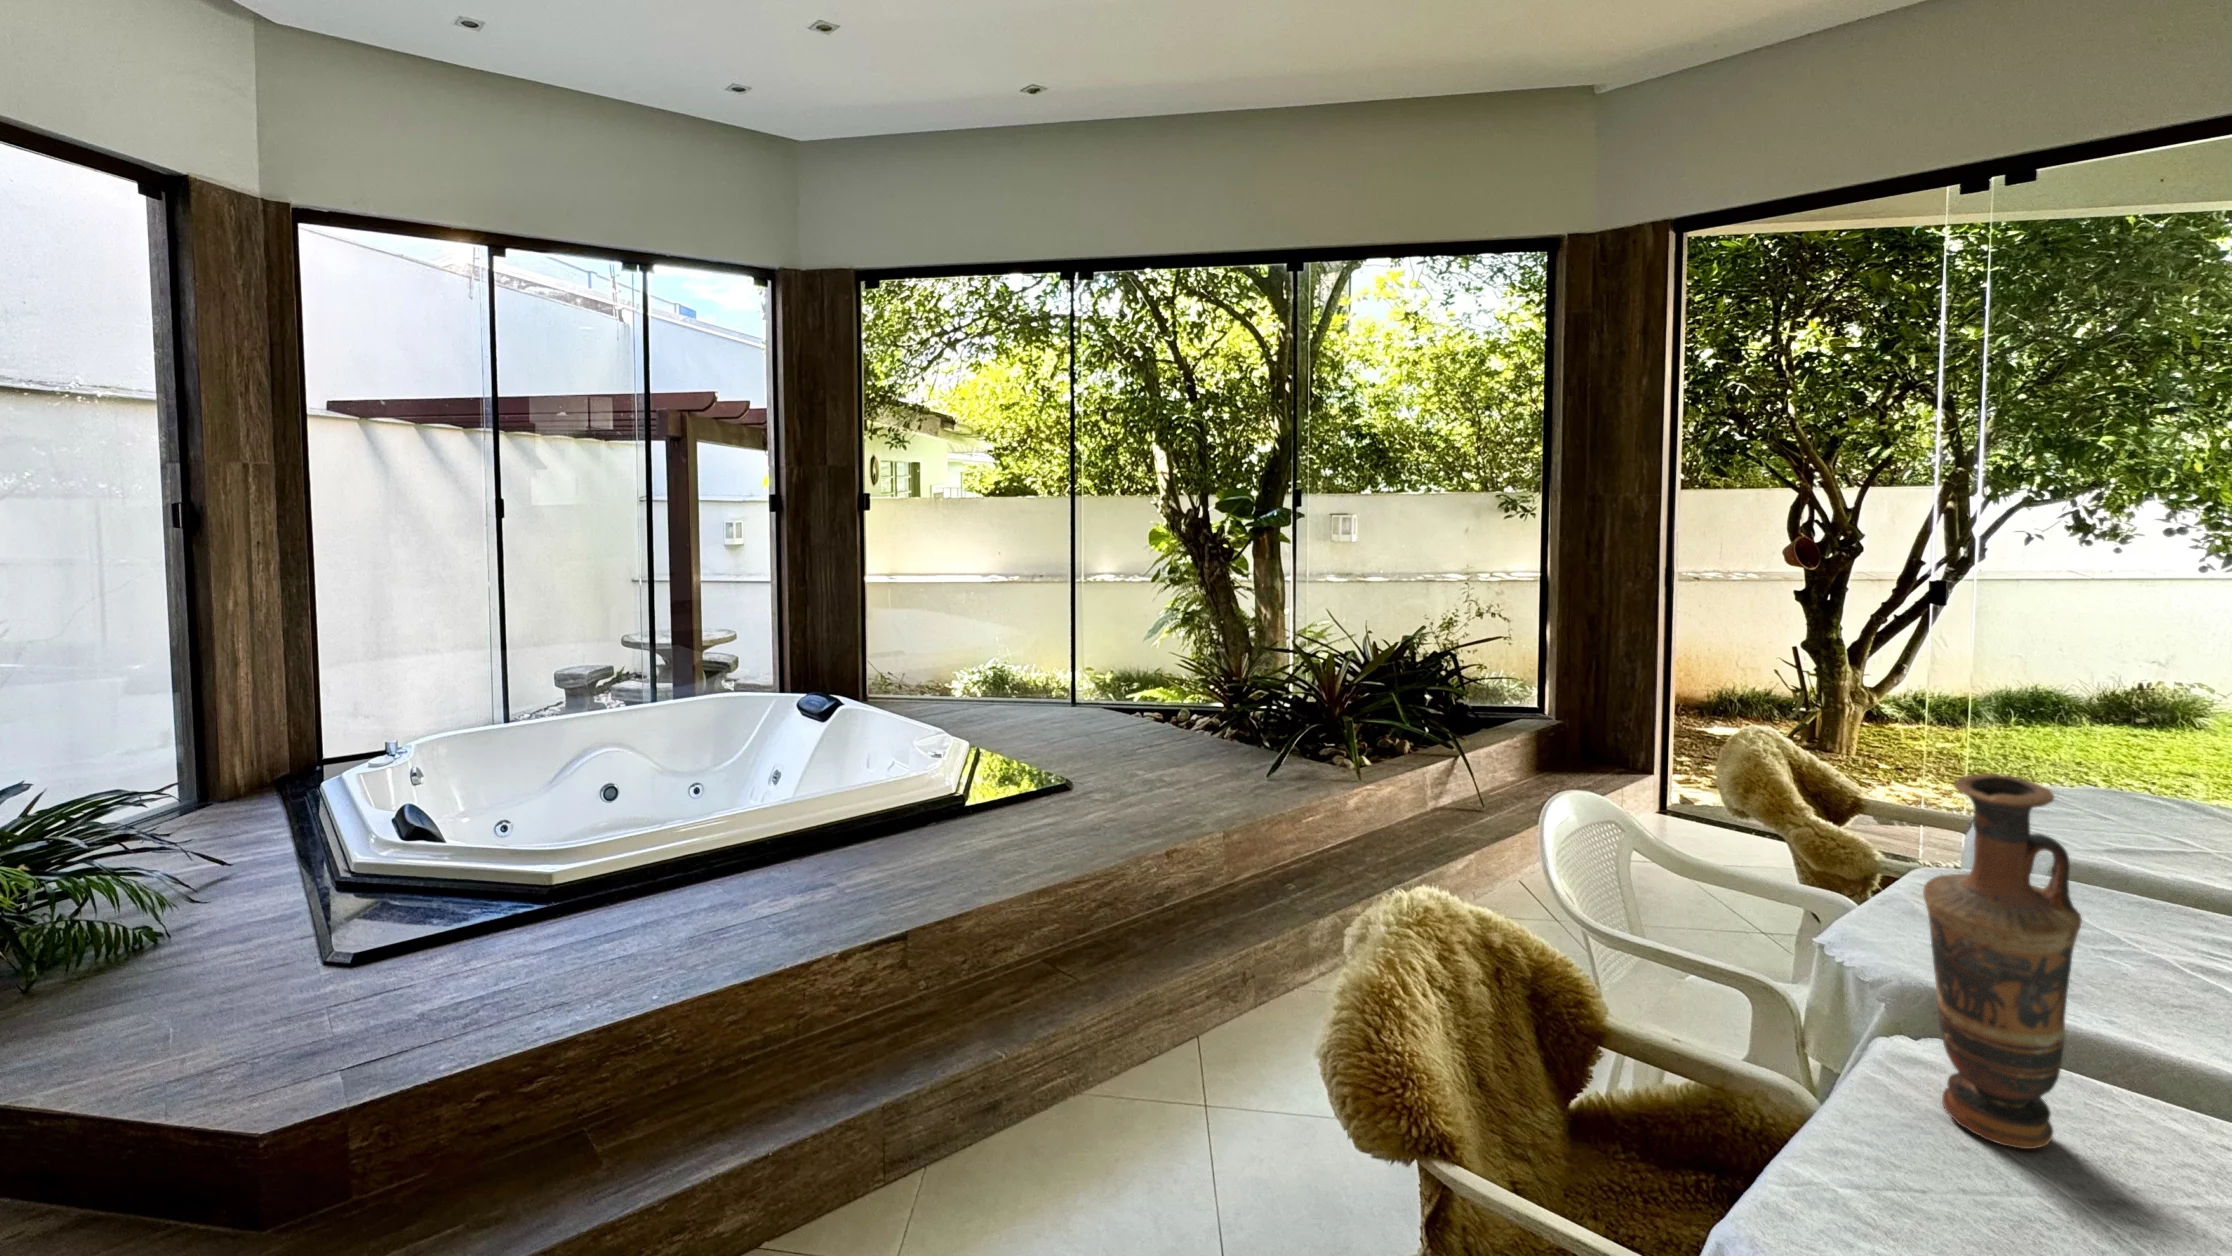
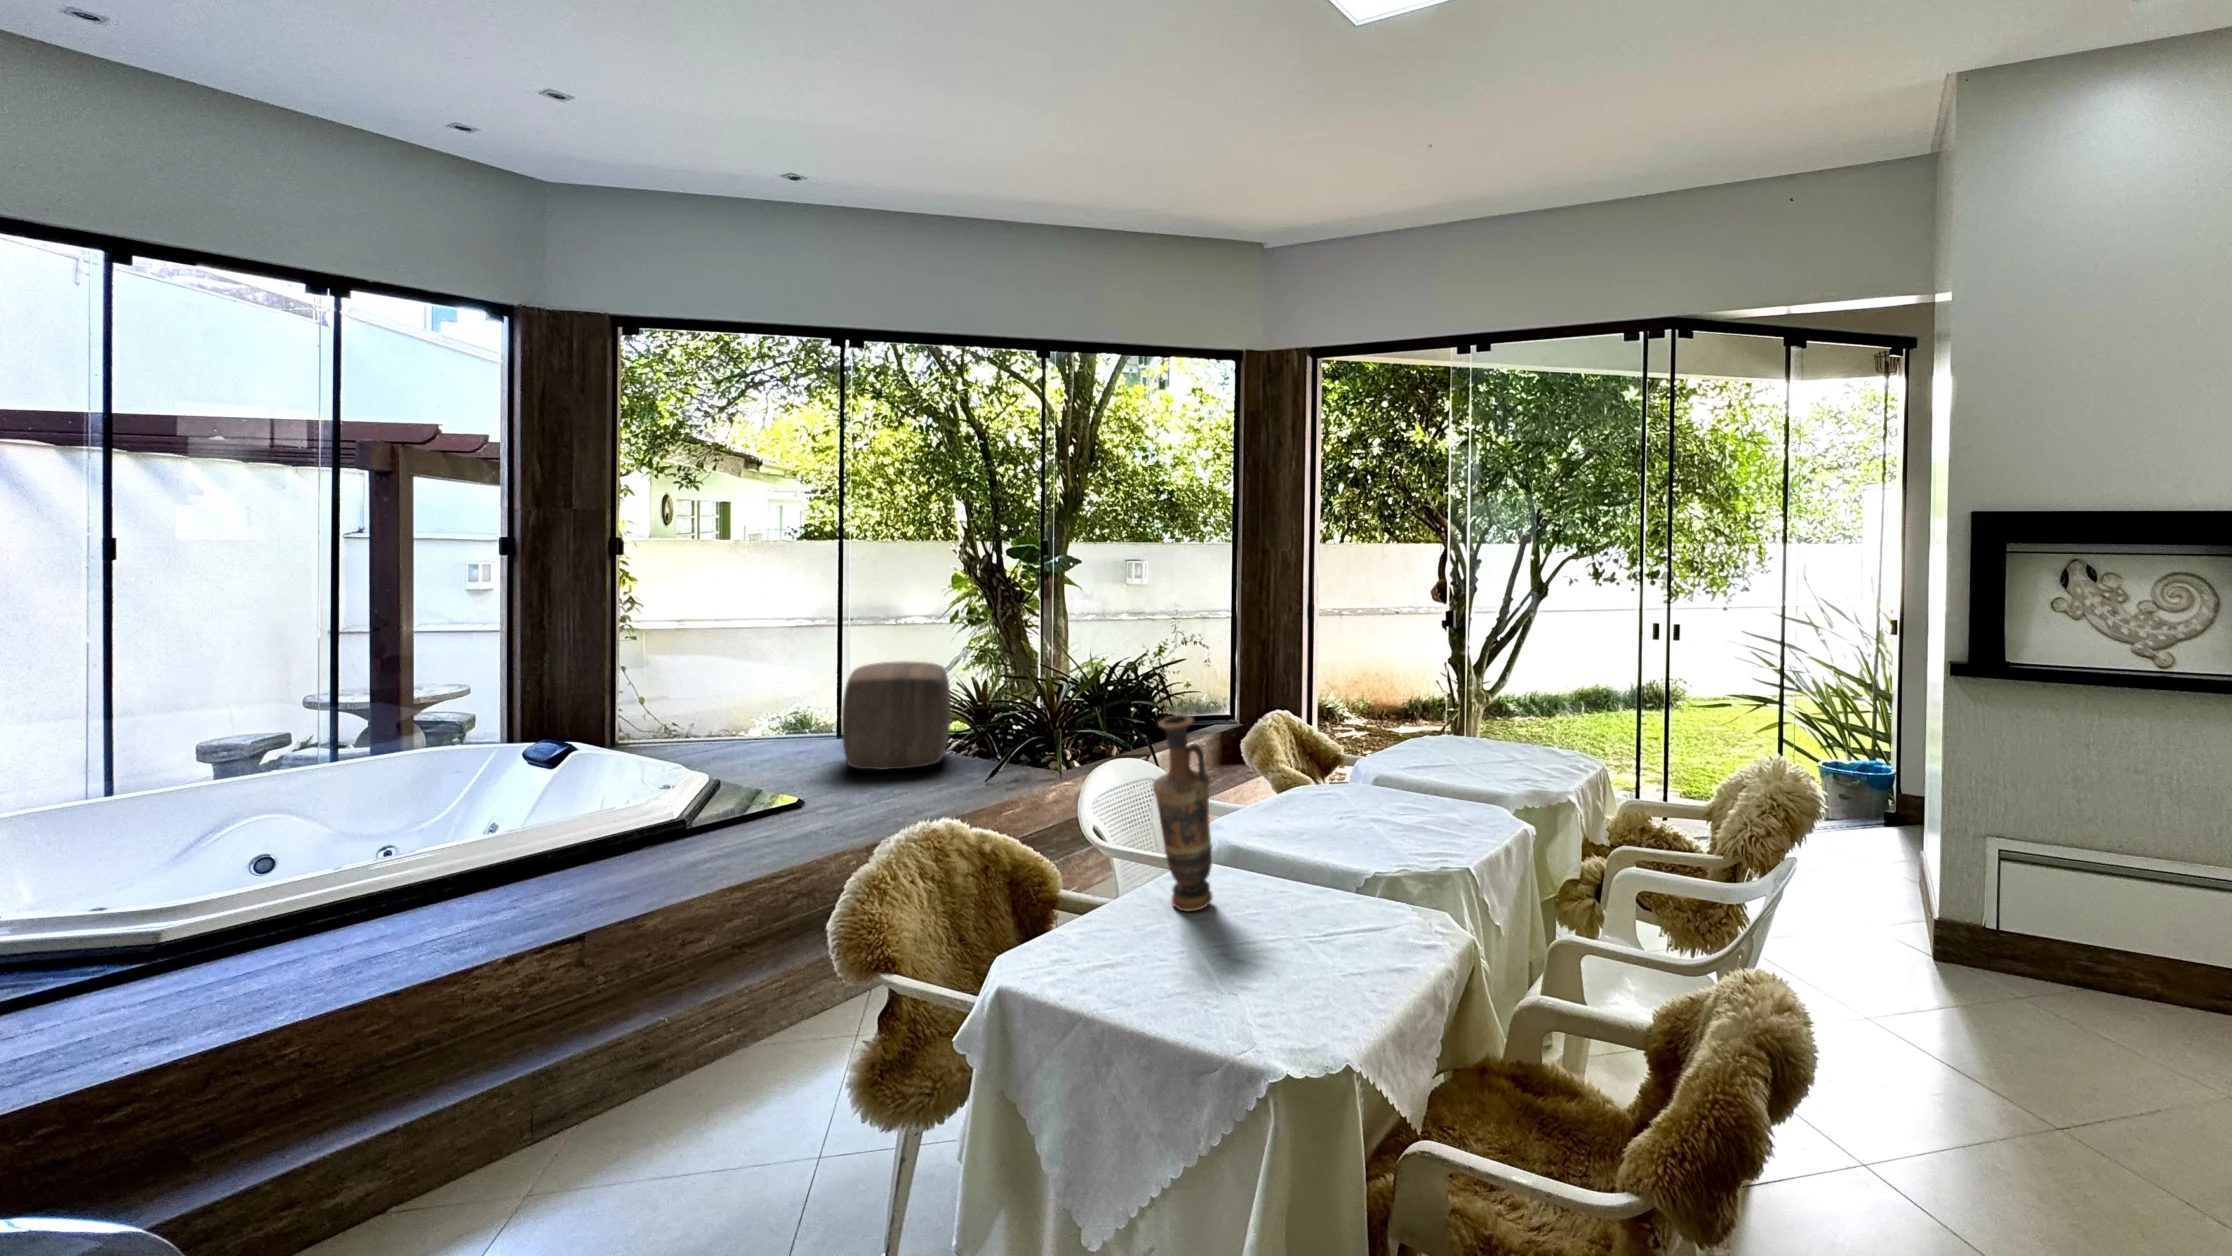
ottoman: none [1092,628,1208,750] -> present [842,662,951,770]

